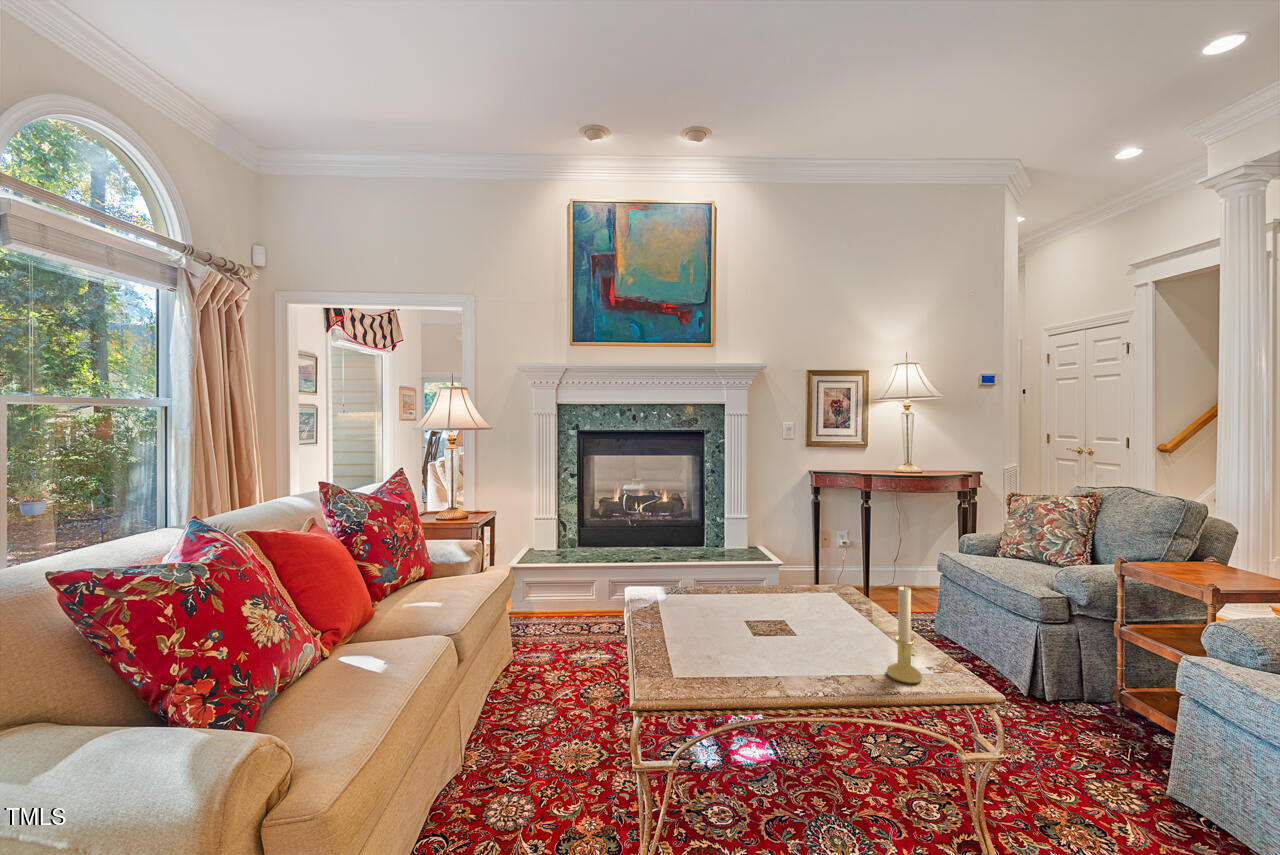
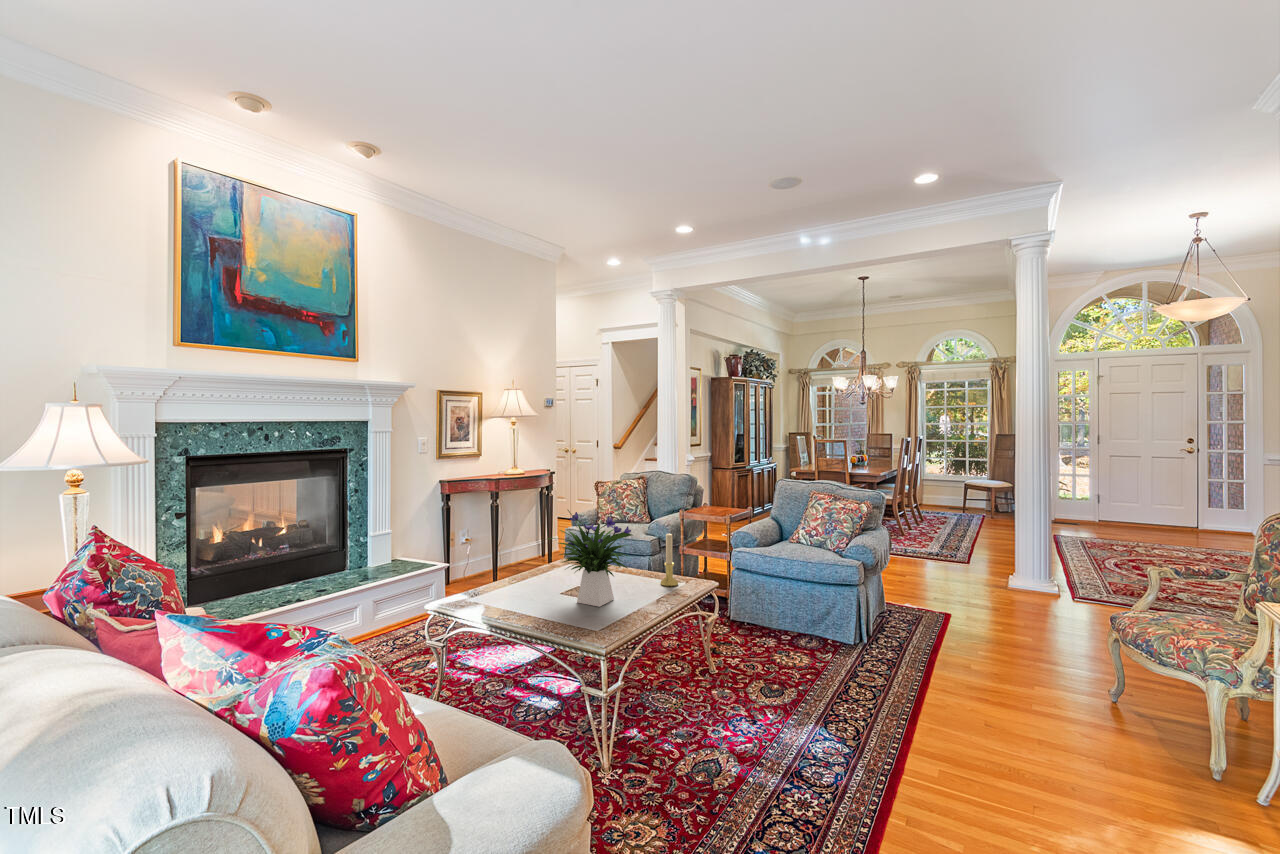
flower arrangement: none [684,512,807,662] -> present [548,510,632,607]

